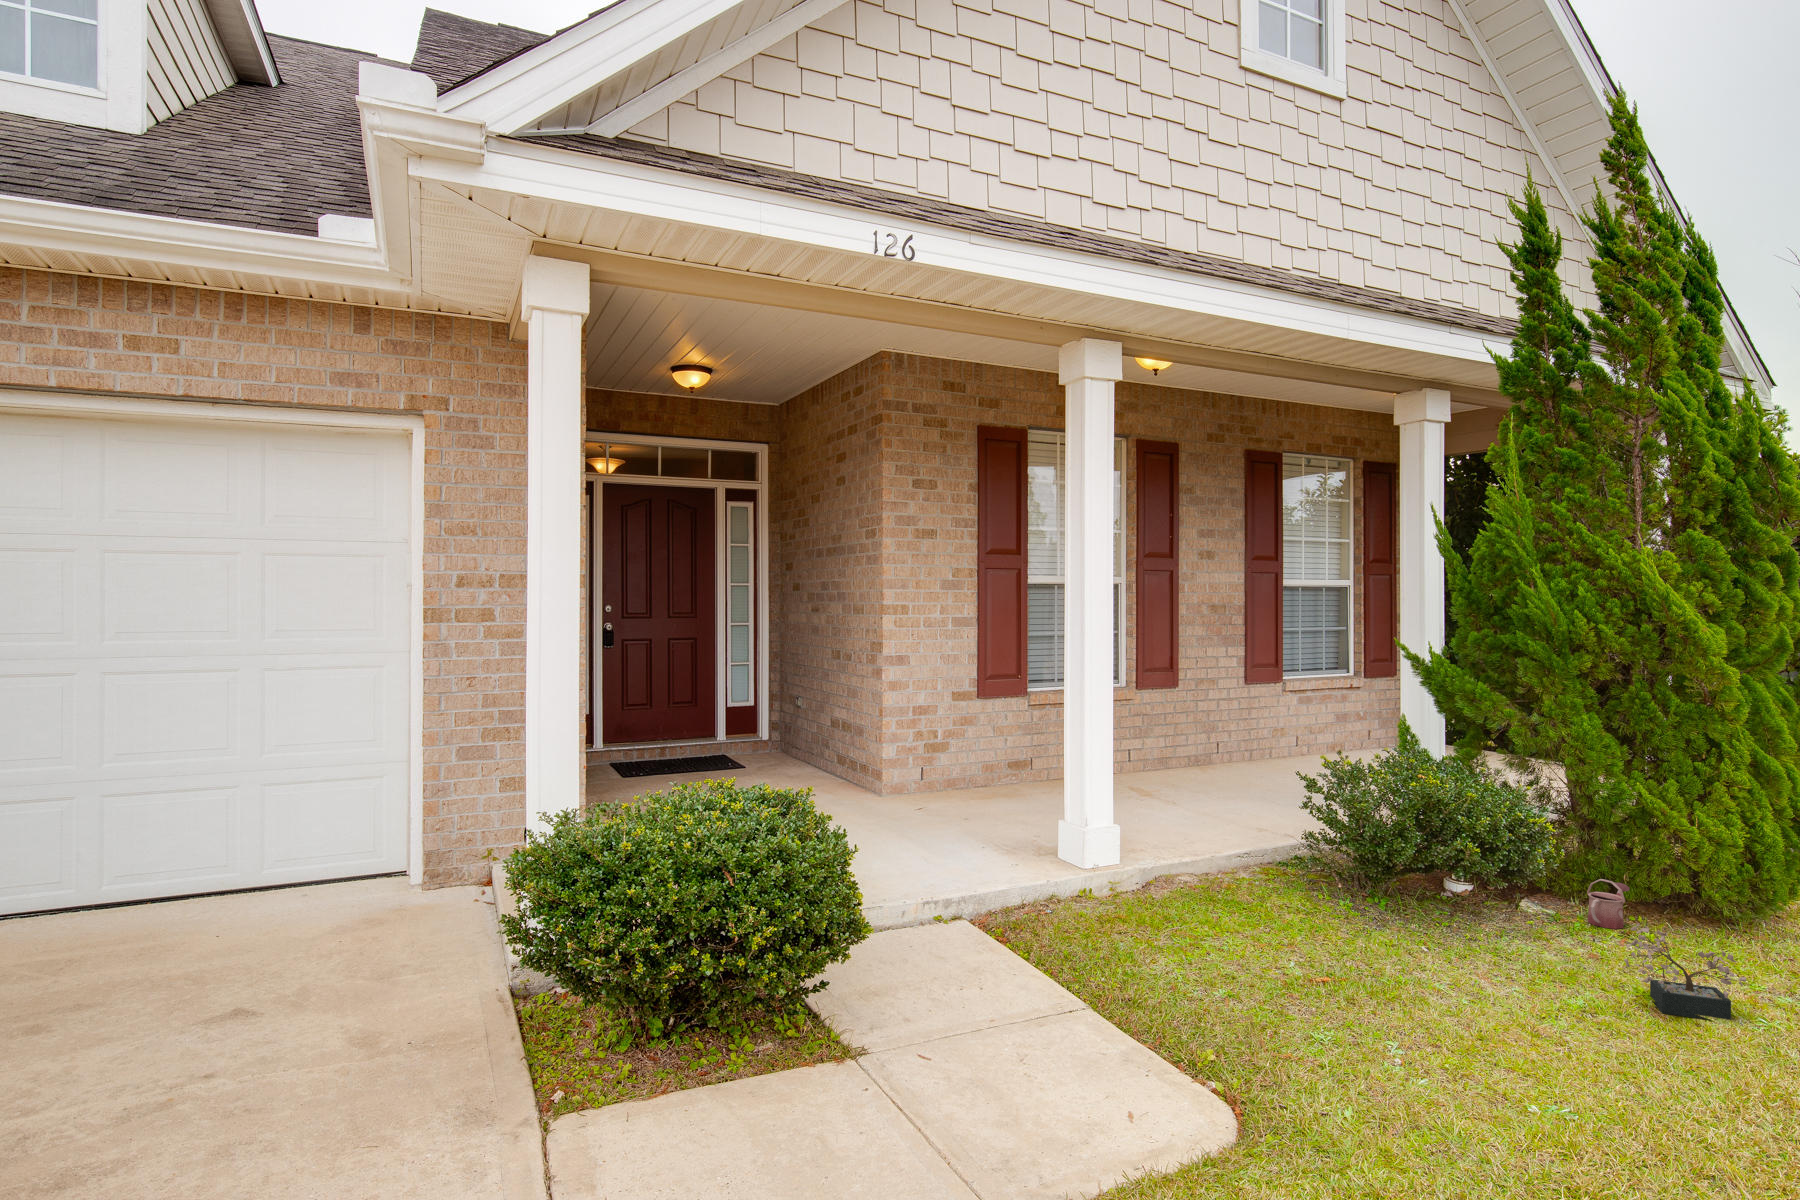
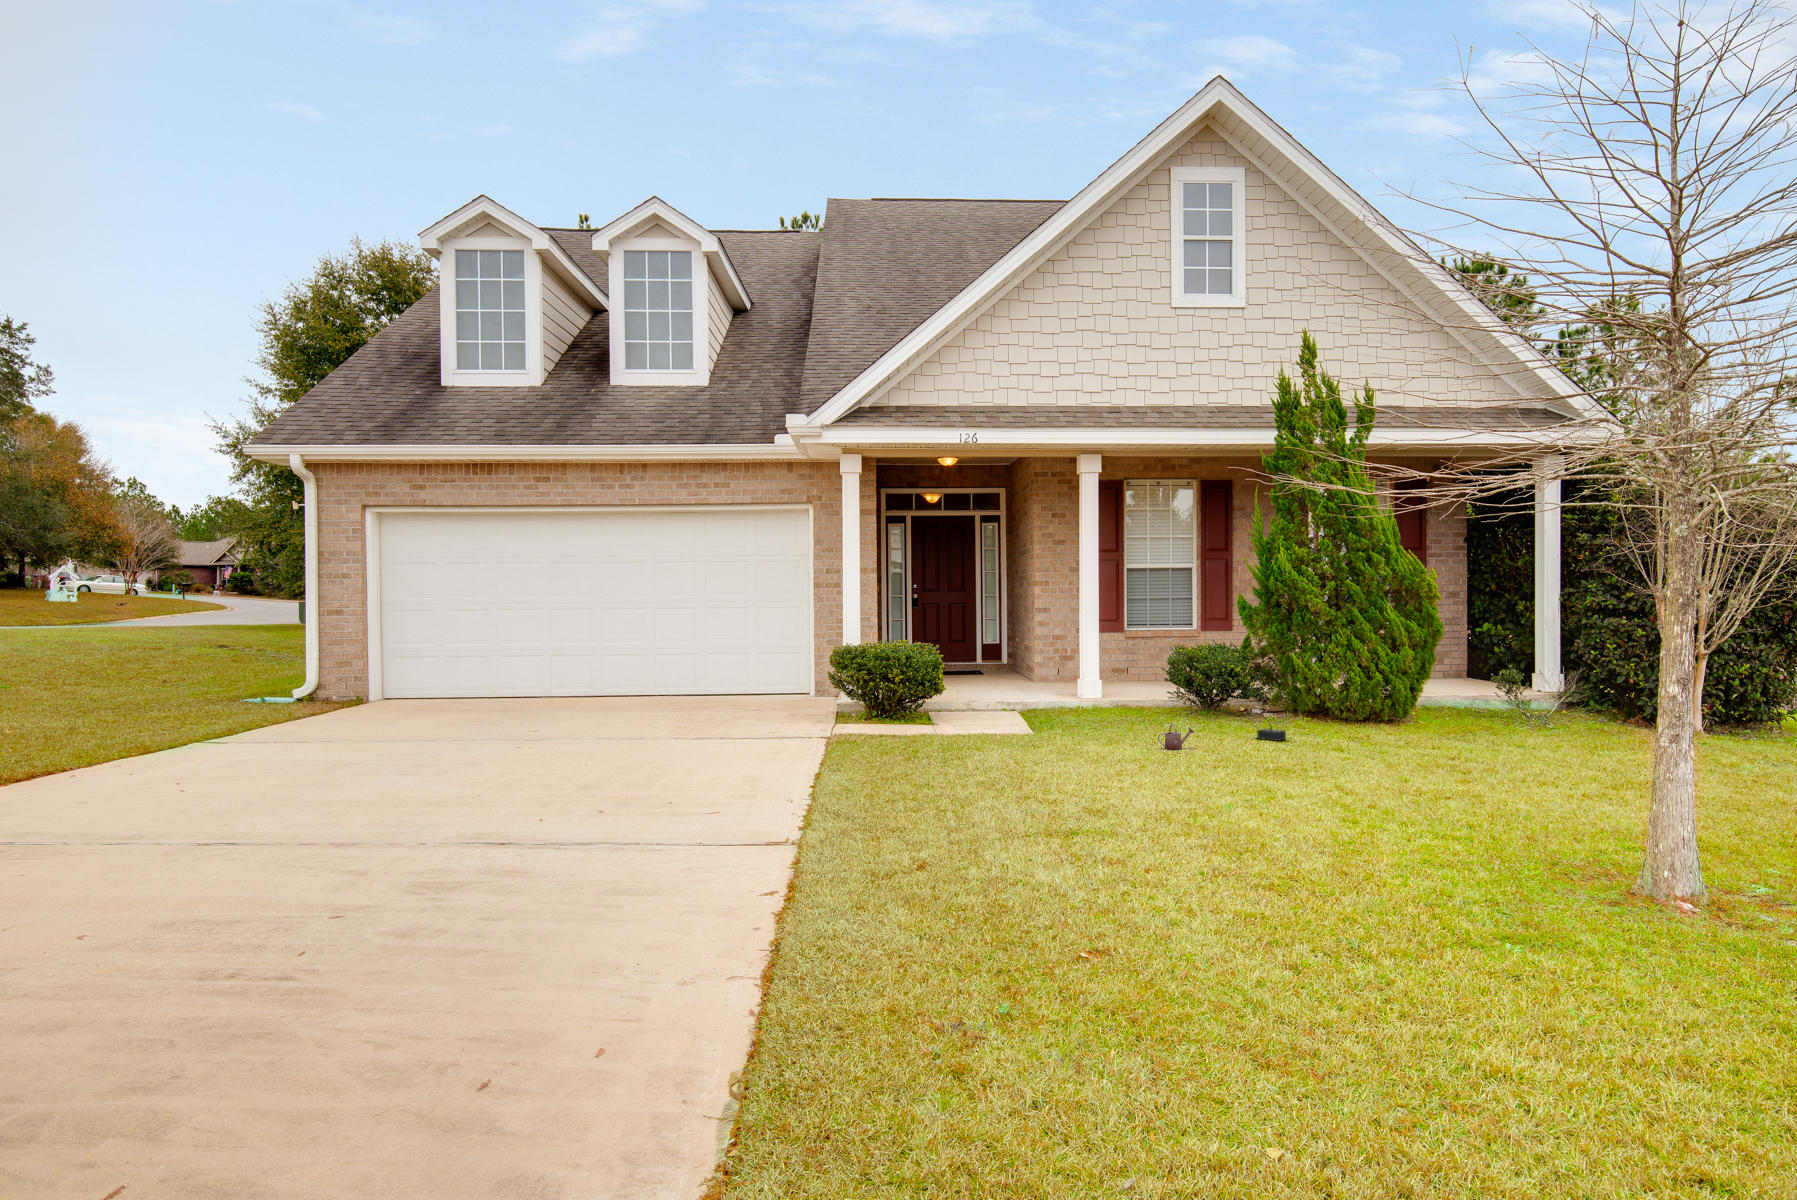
watering can: present [1587,879,1630,929] -> present [1158,724,1194,749]

